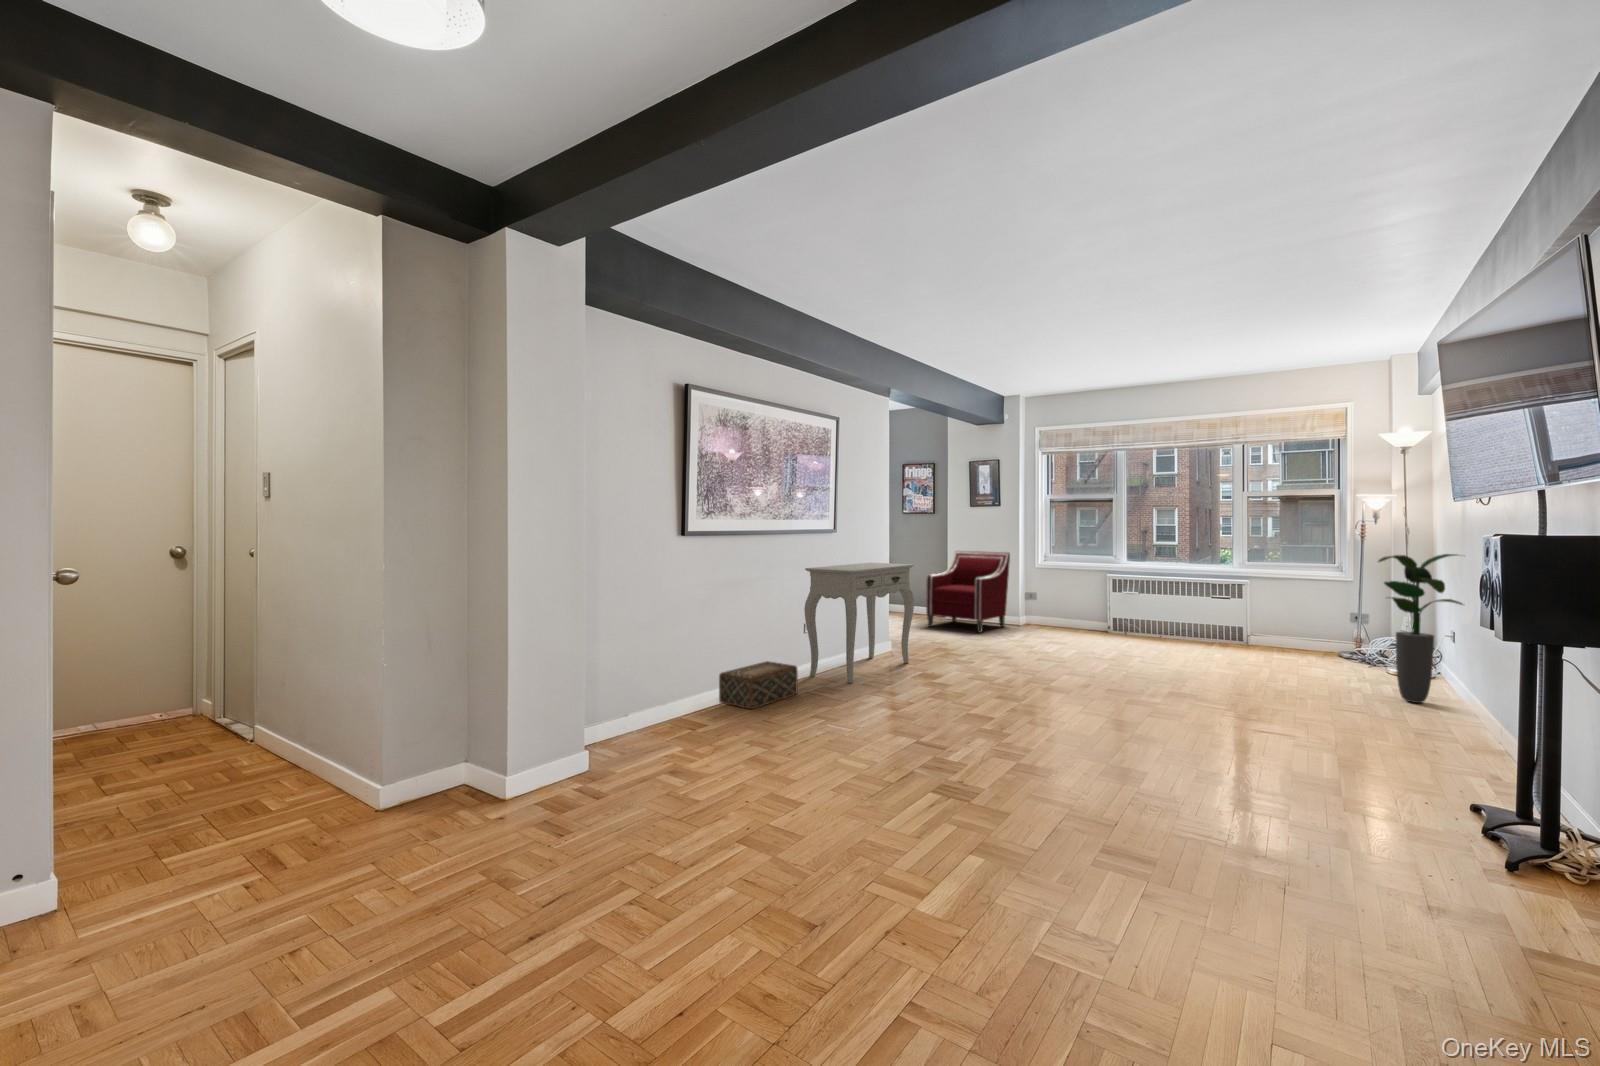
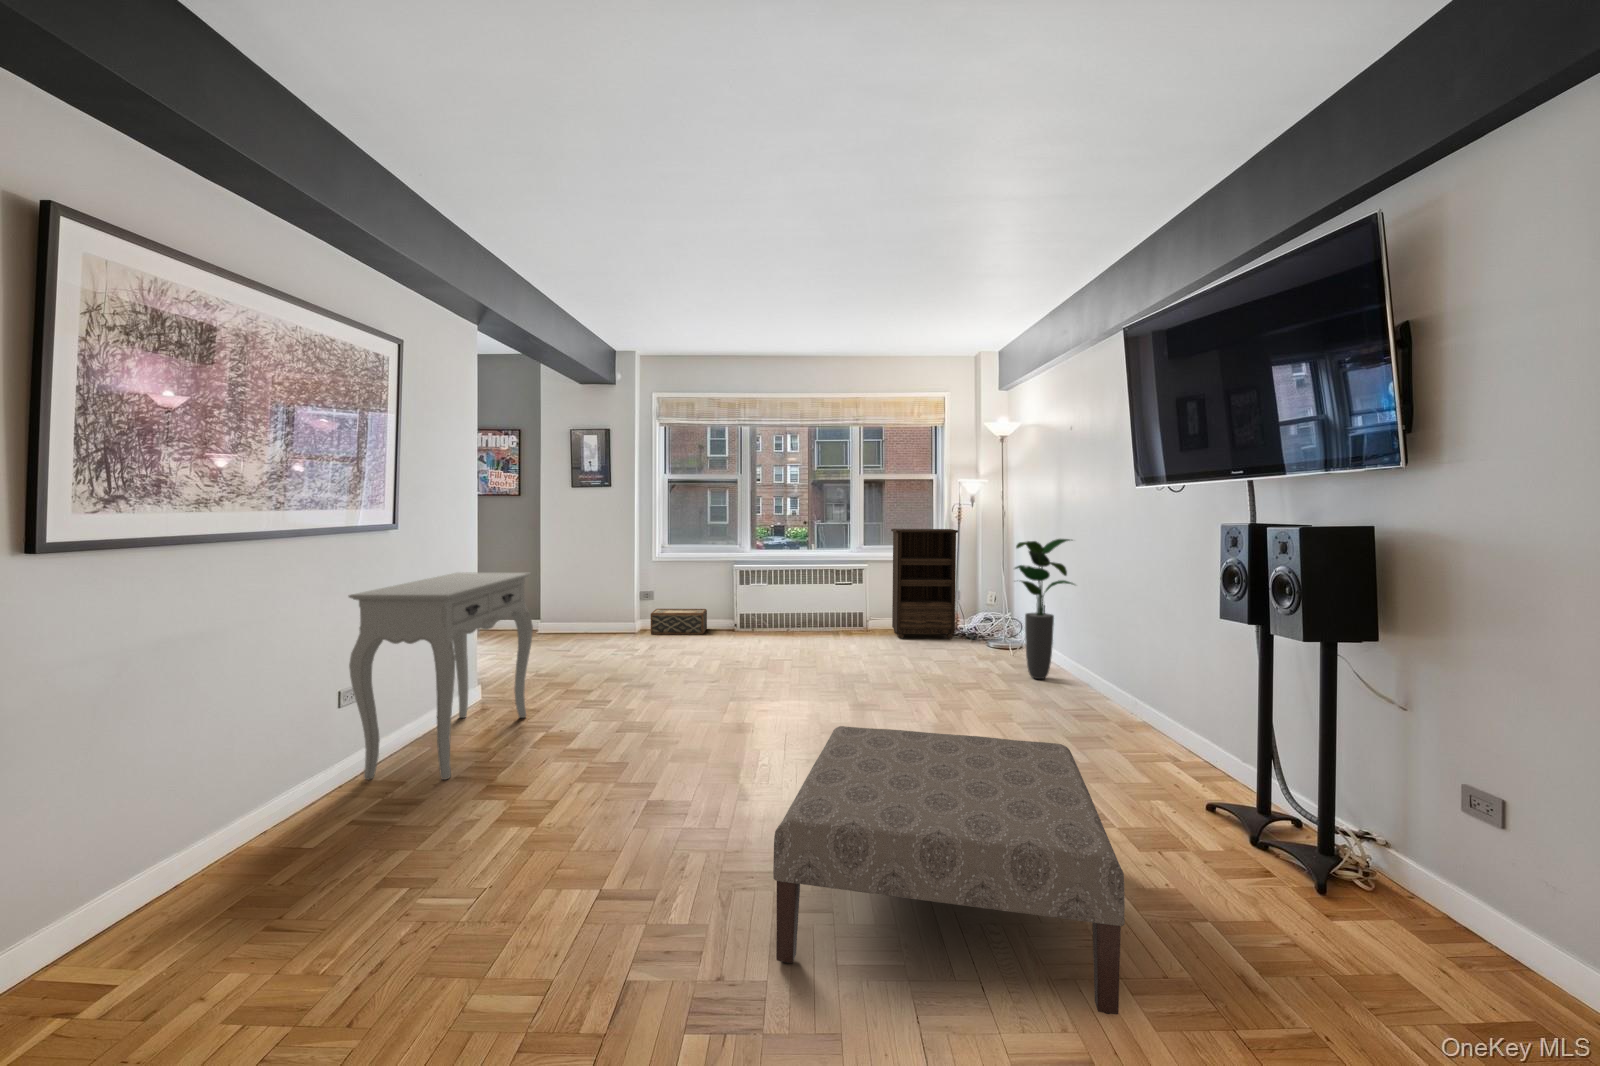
bookshelf: none [1274,544,1355,661] -> present [891,529,958,639]
armchair: present [926,551,1010,633] -> none [521,543,625,648]
woven basket: present [719,661,798,709] -> present [651,609,707,634]
ottoman: none [982,672,1264,846] -> present [773,726,1125,1015]

